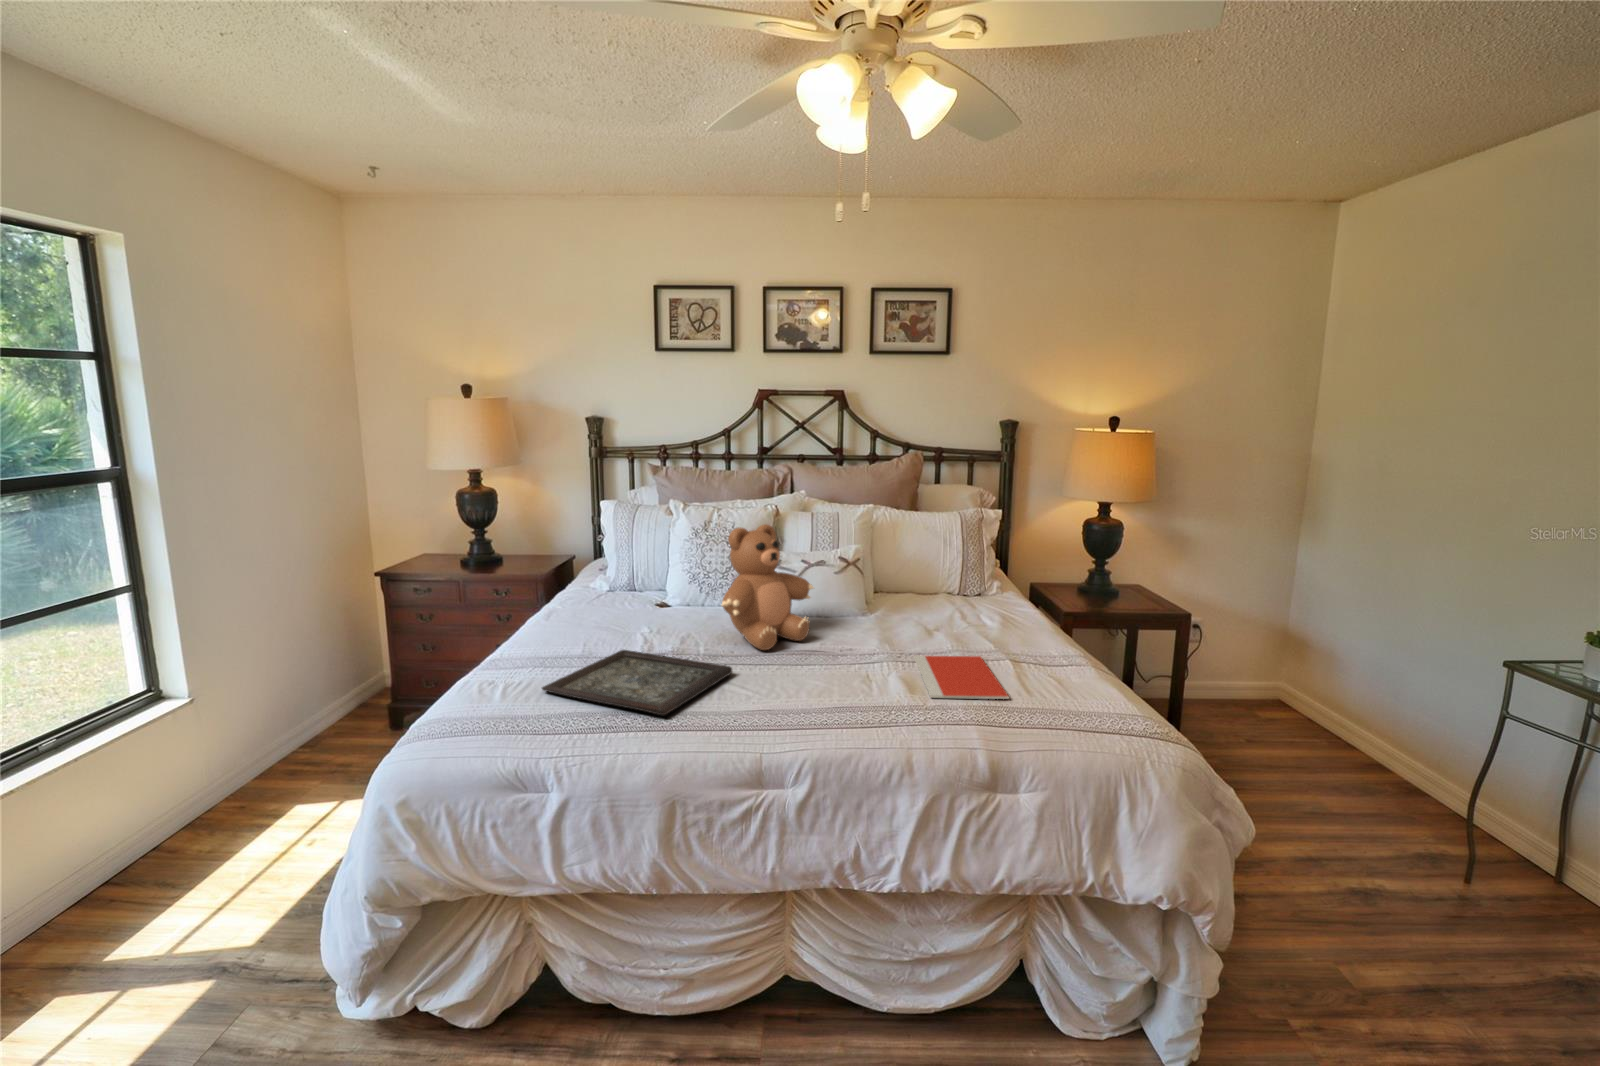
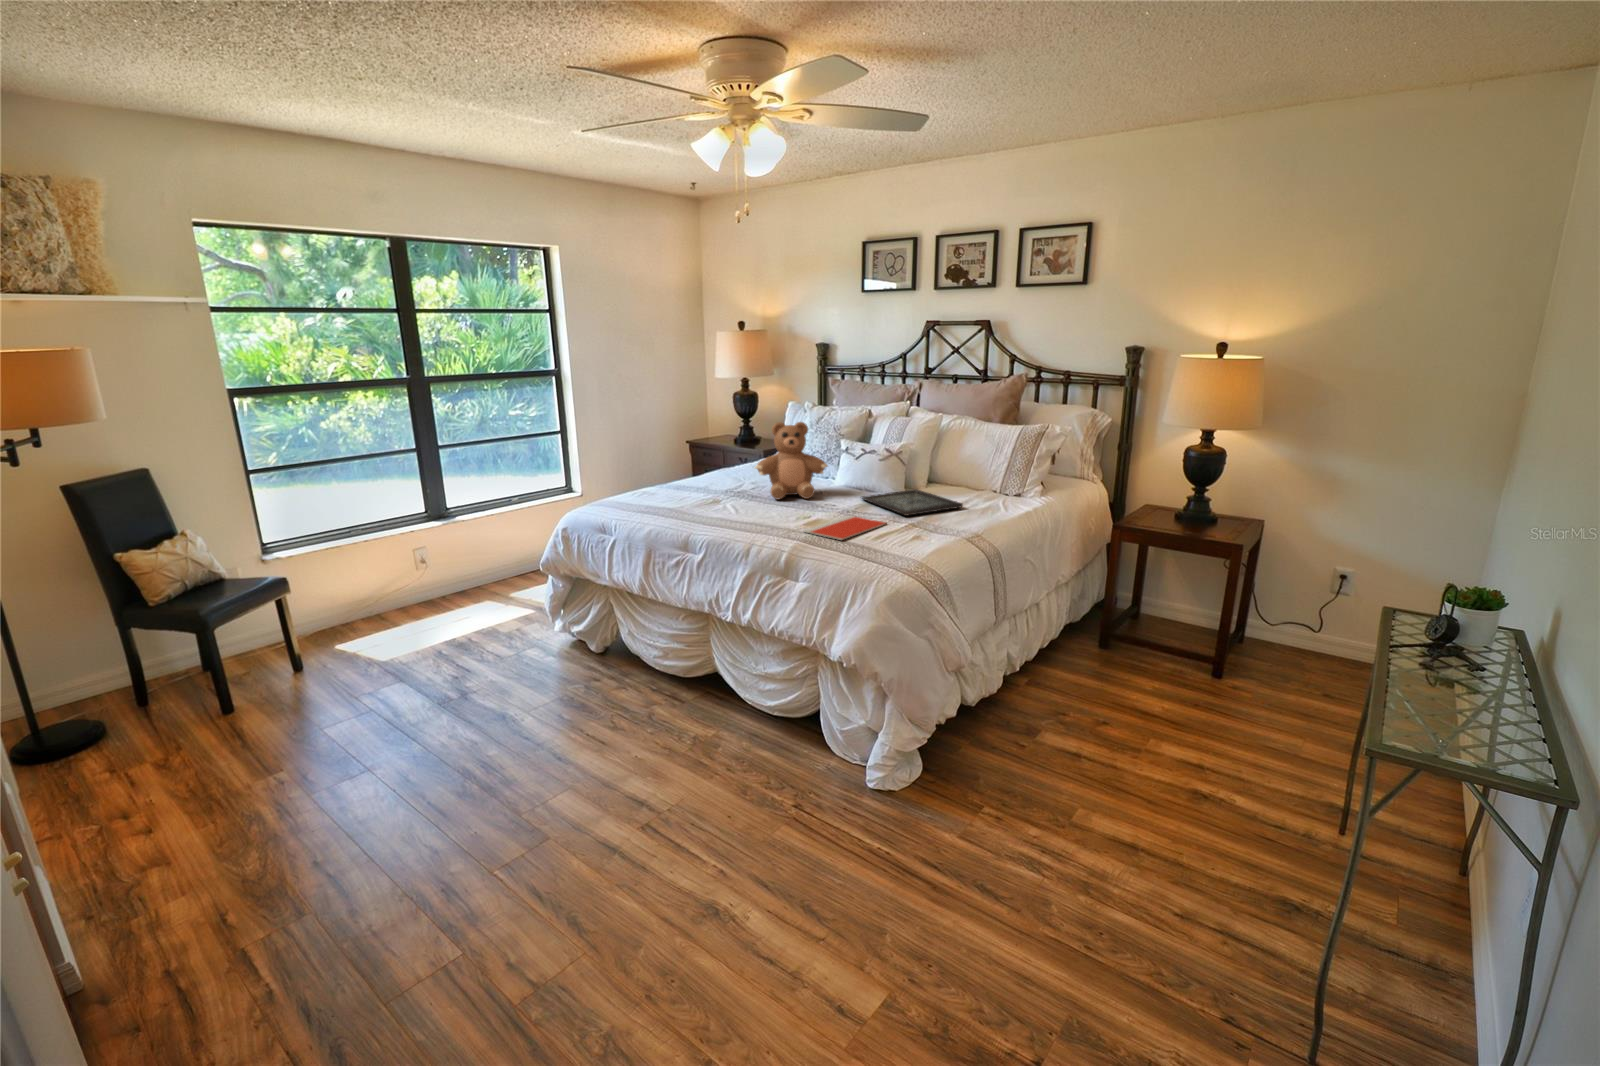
tray: present [542,650,732,715] -> present [861,489,963,515]

